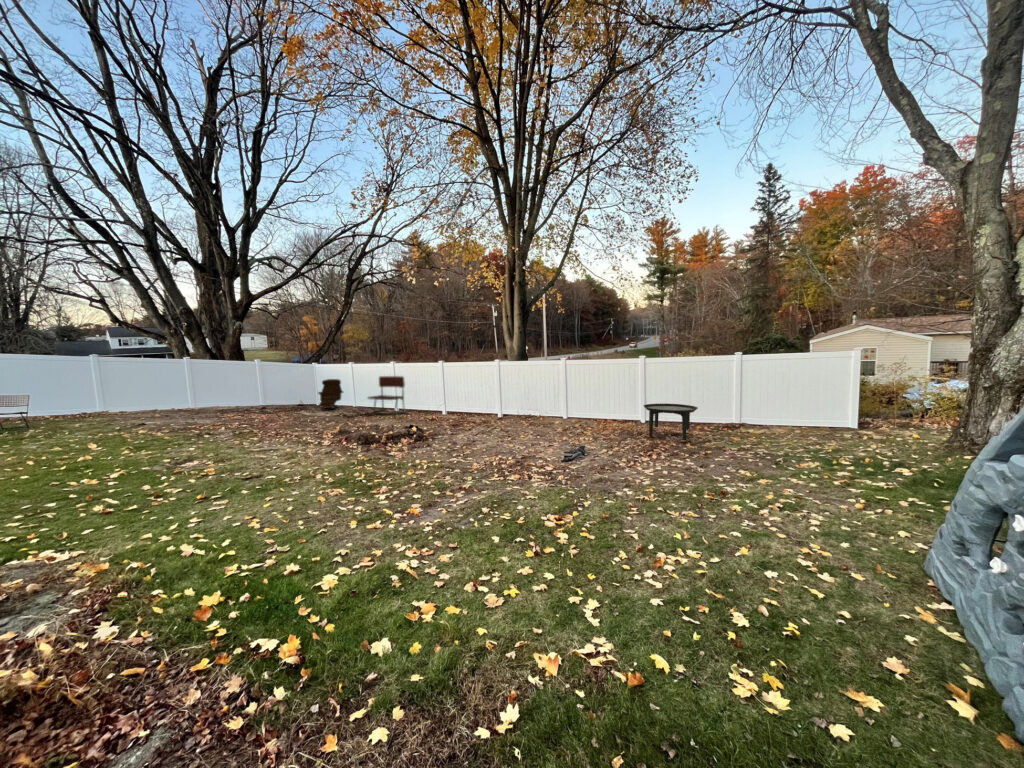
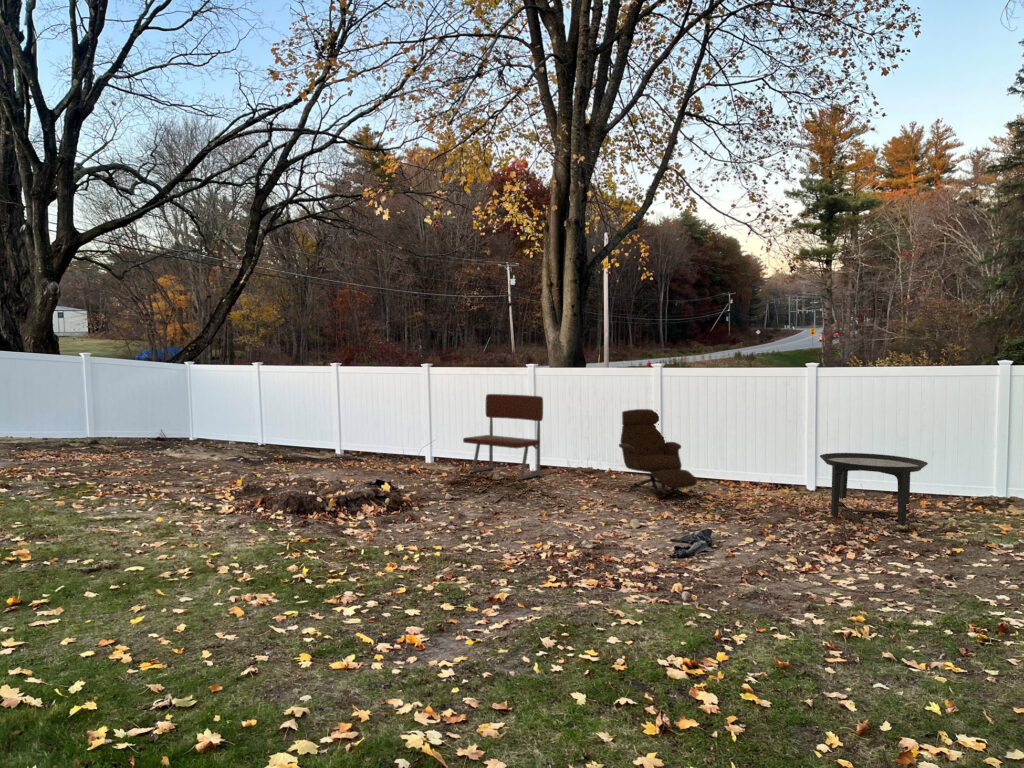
bench: present [368,376,405,414] -> present [463,394,543,479]
lounge chair: present [318,379,343,409] -> present [619,409,697,499]

